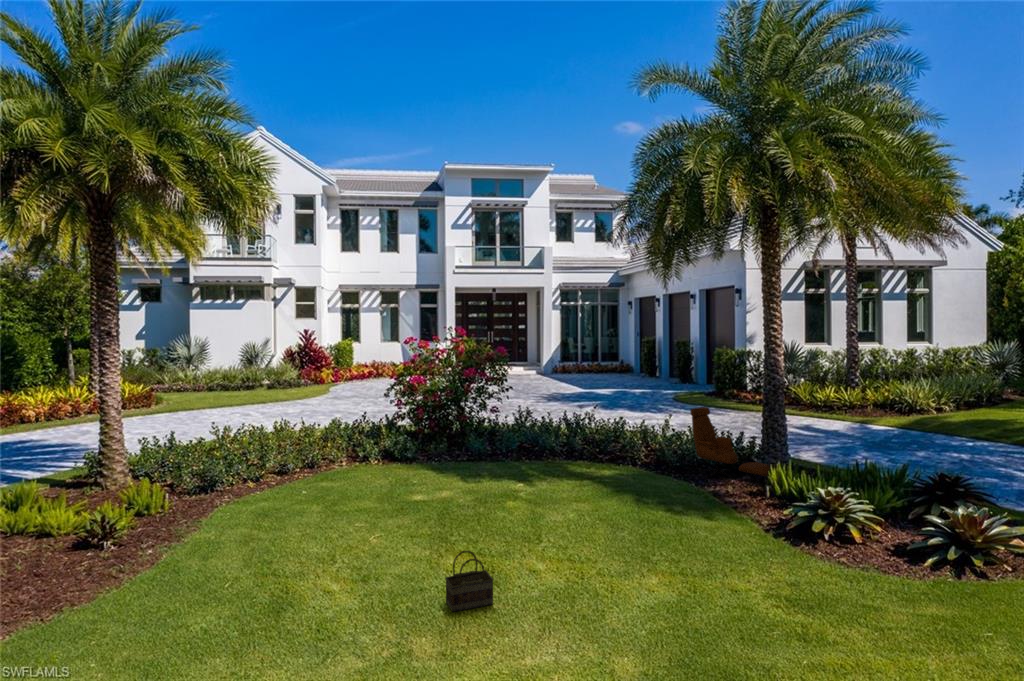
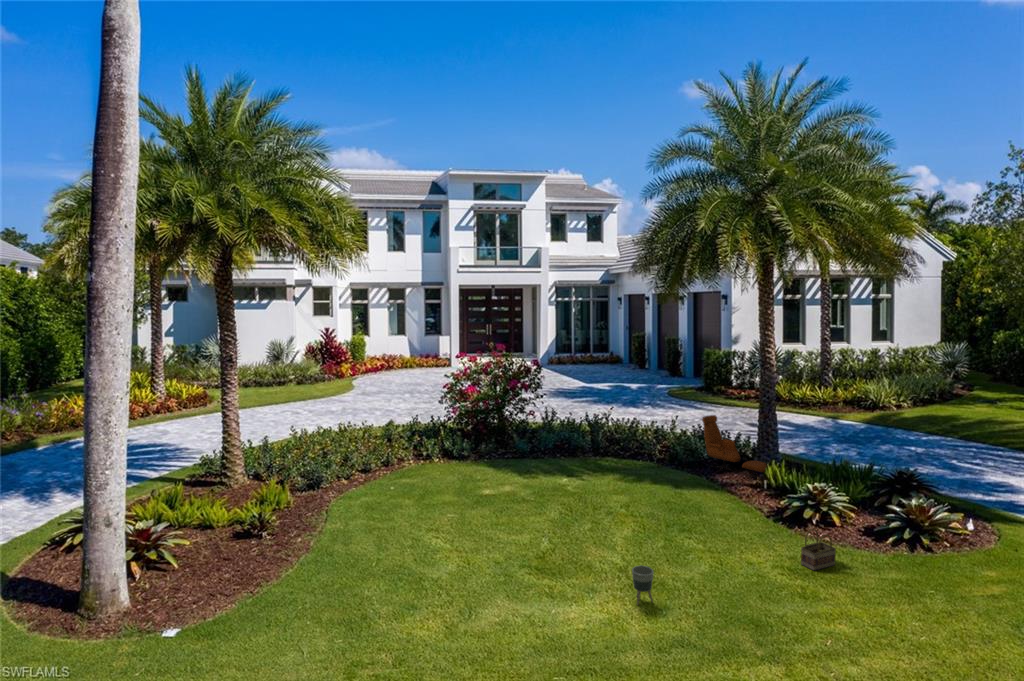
basket: present [445,550,494,612] -> present [801,529,836,571]
planter: none [545,591,576,649] -> present [632,566,654,605]

